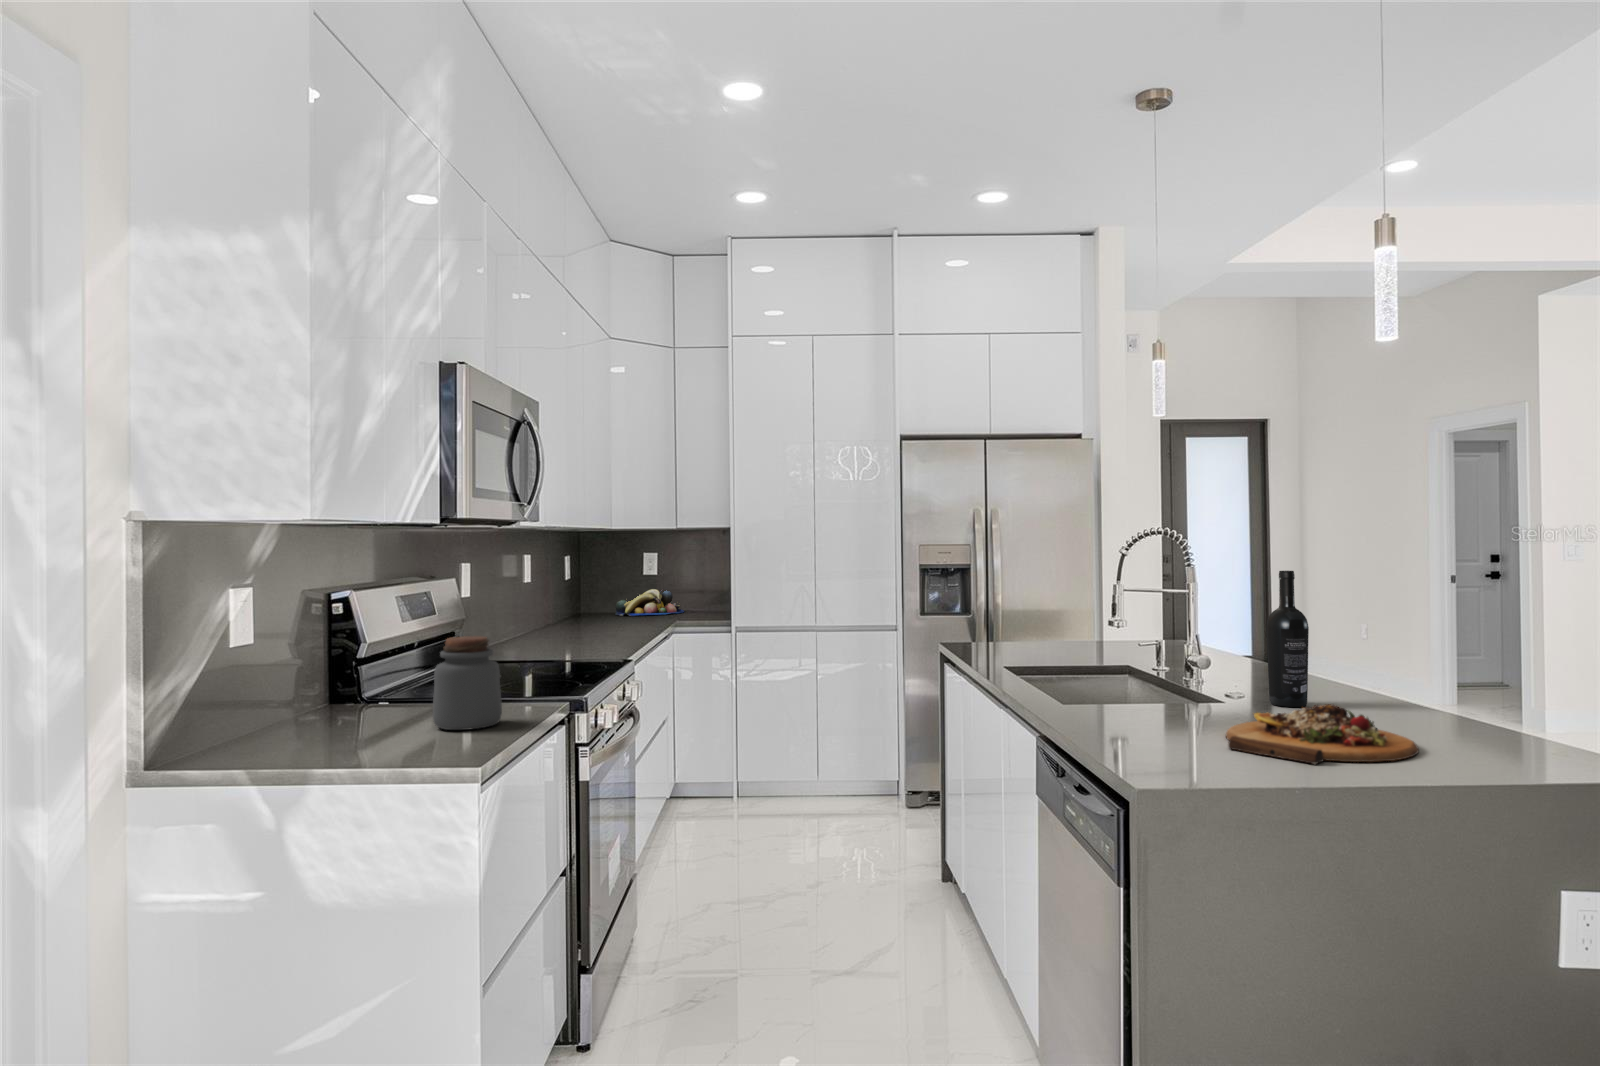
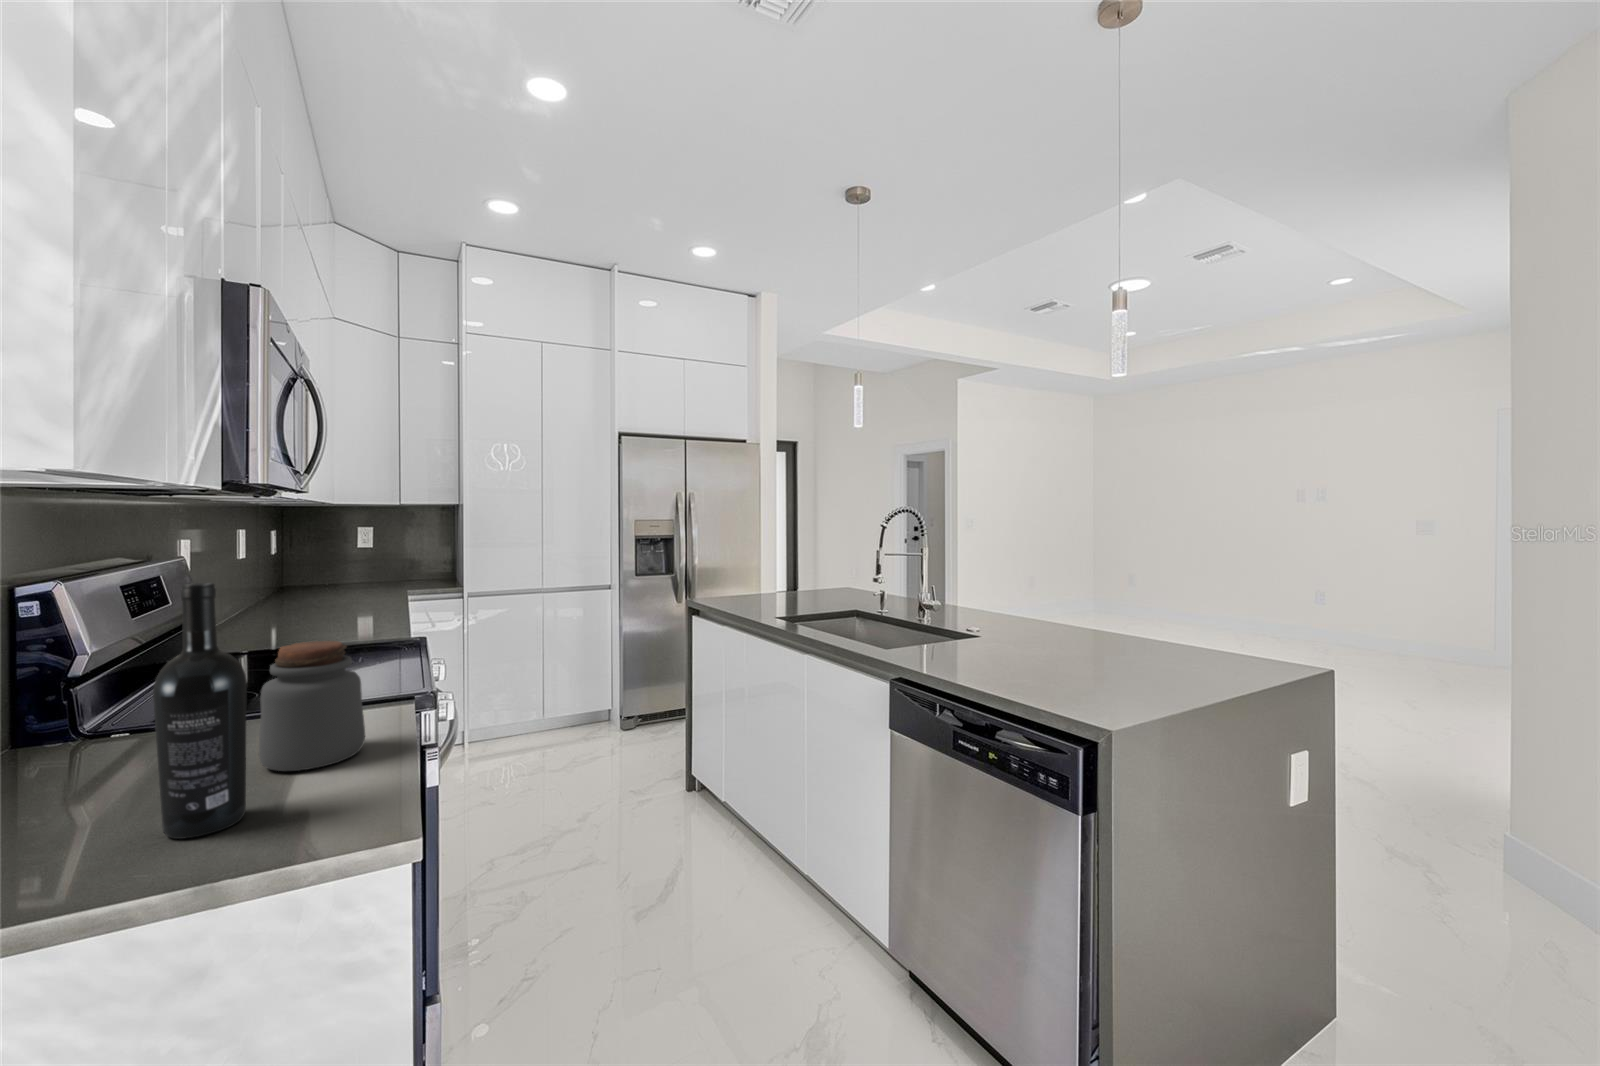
wine bottle: present [1266,571,1309,707] -> present [153,583,247,839]
fruit bowl: present [615,589,684,616] -> none [328,560,404,586]
cutting board: present [1226,704,1419,764] -> none [1027,640,1162,689]

